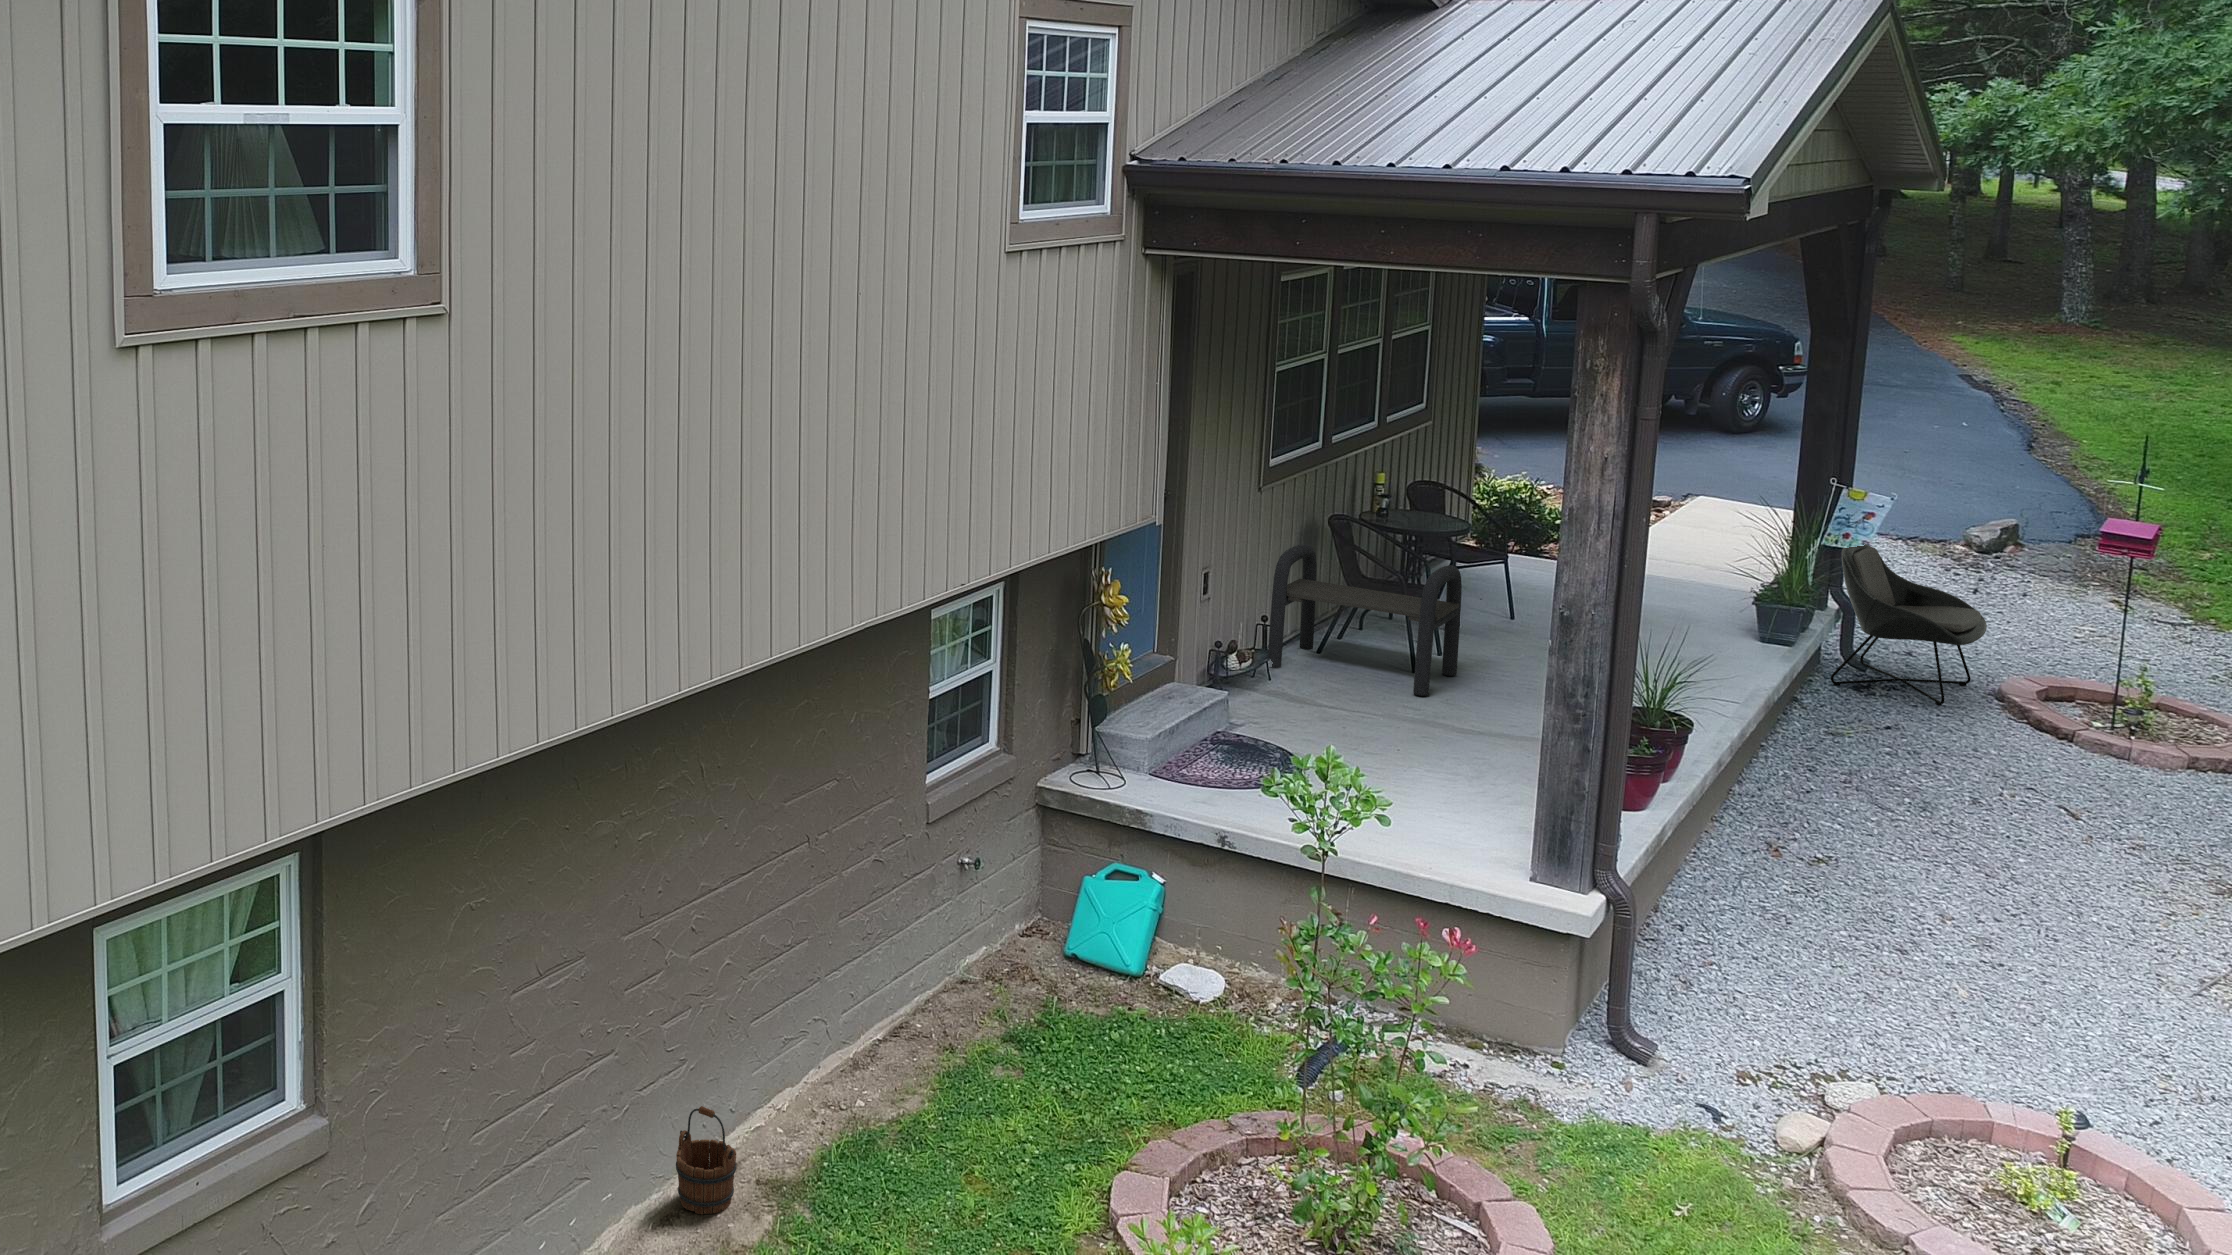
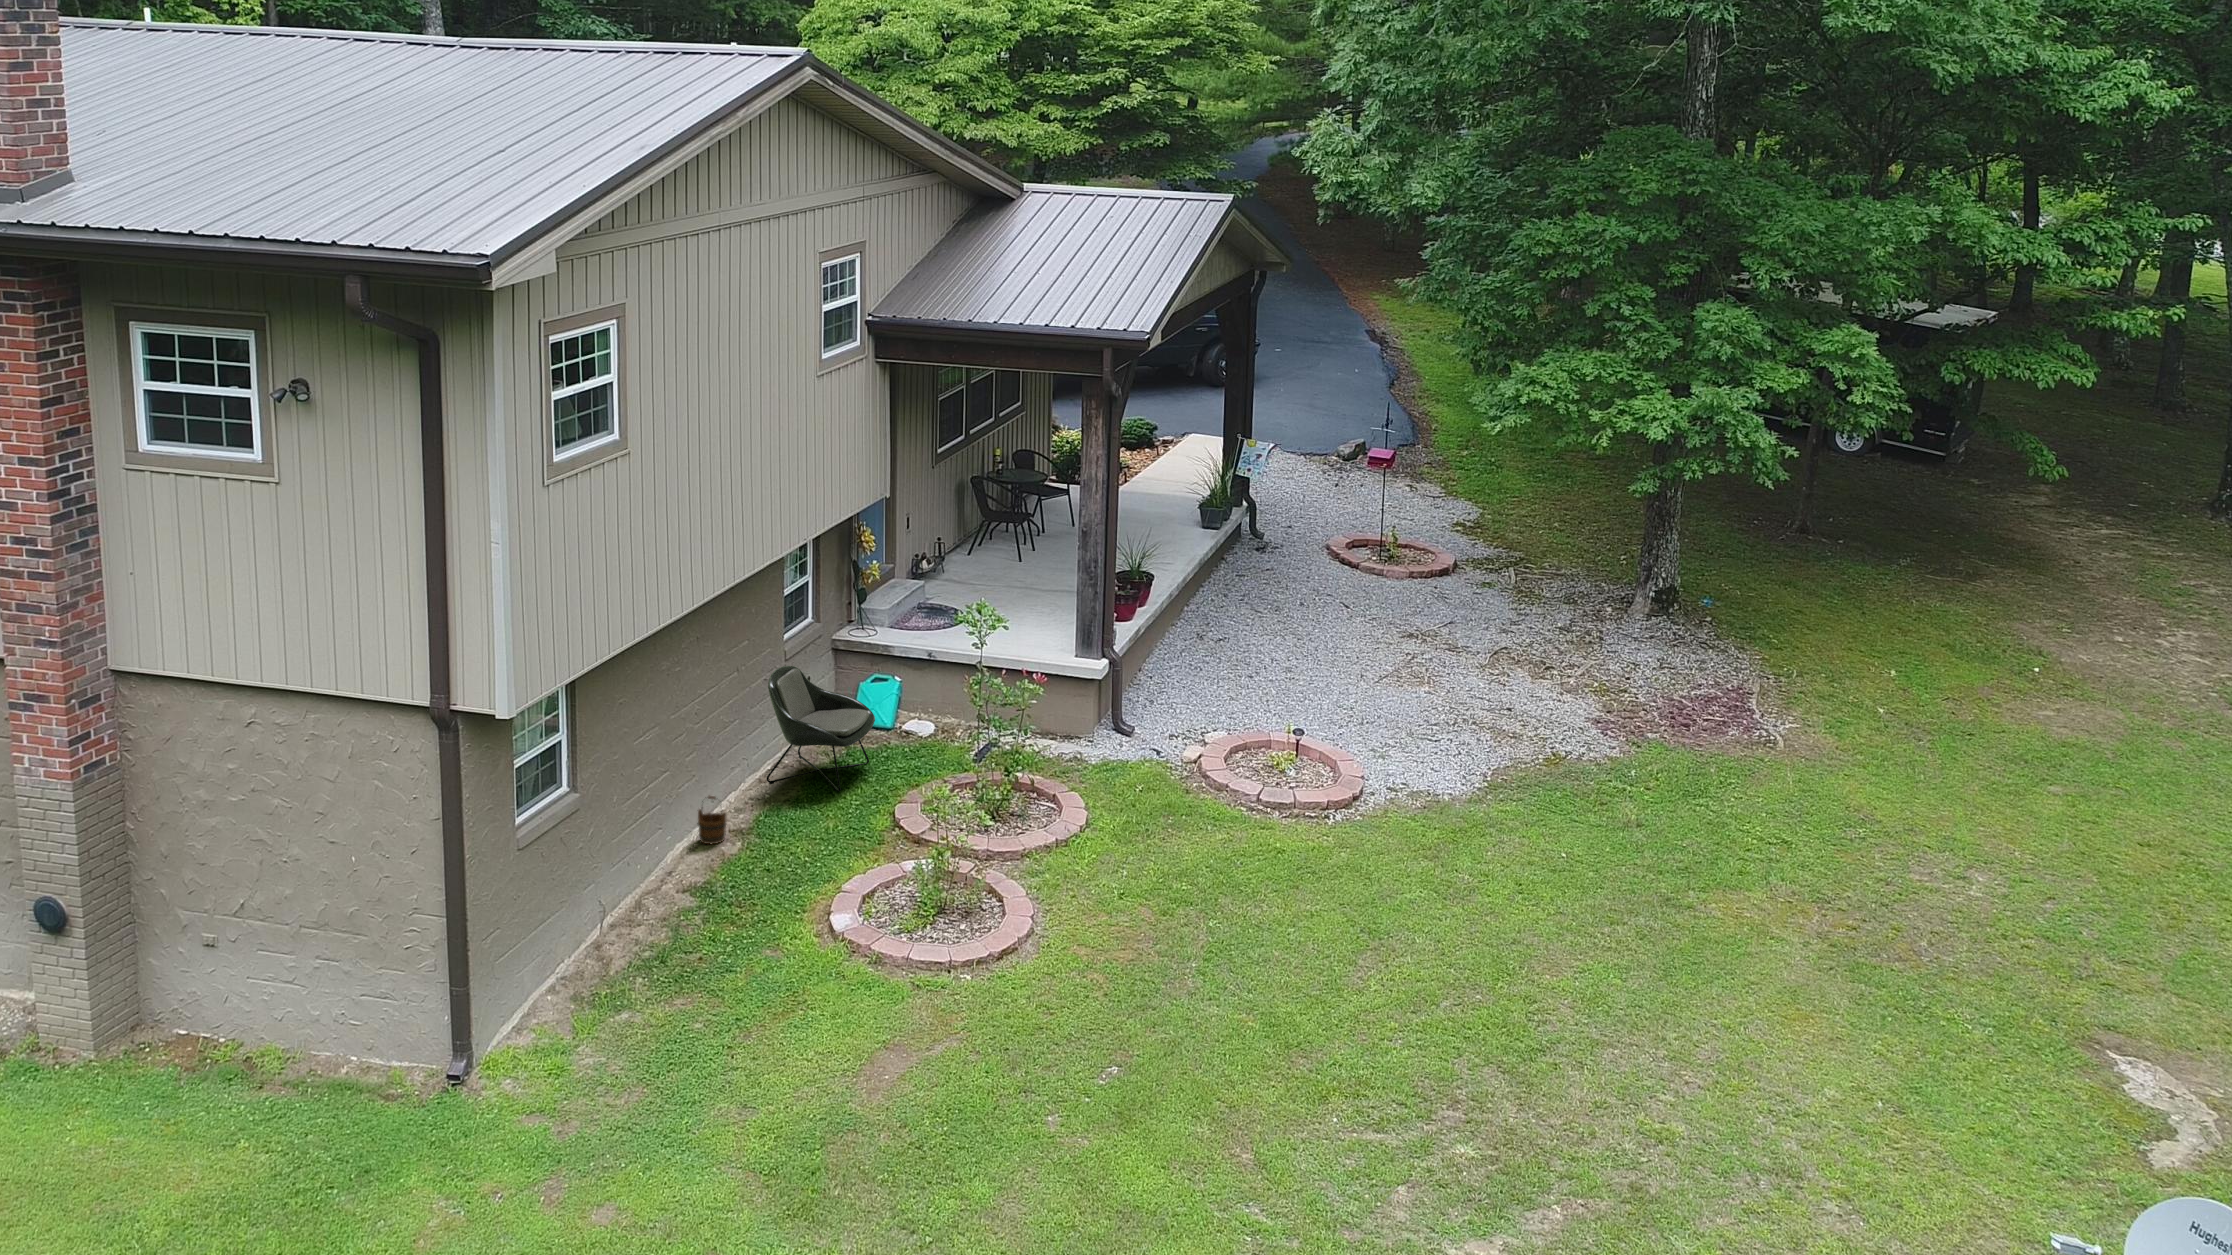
bench: present [1268,544,1462,696] -> none [940,494,1043,575]
lounge chair: present [1831,544,1987,706] -> present [767,666,875,791]

